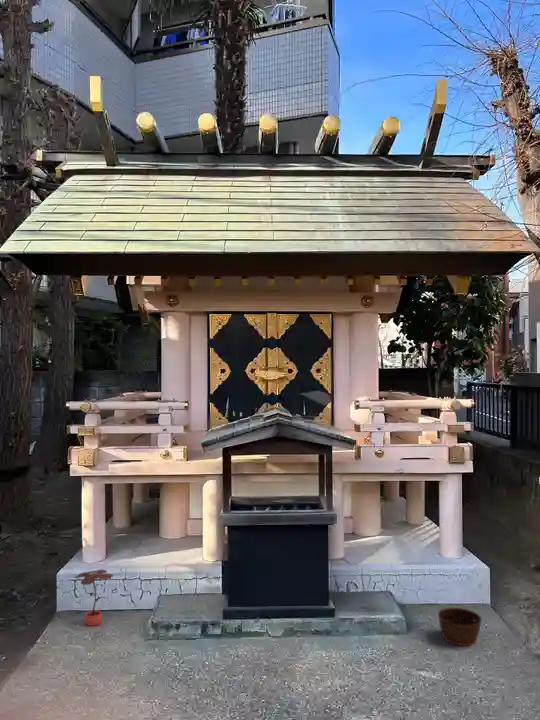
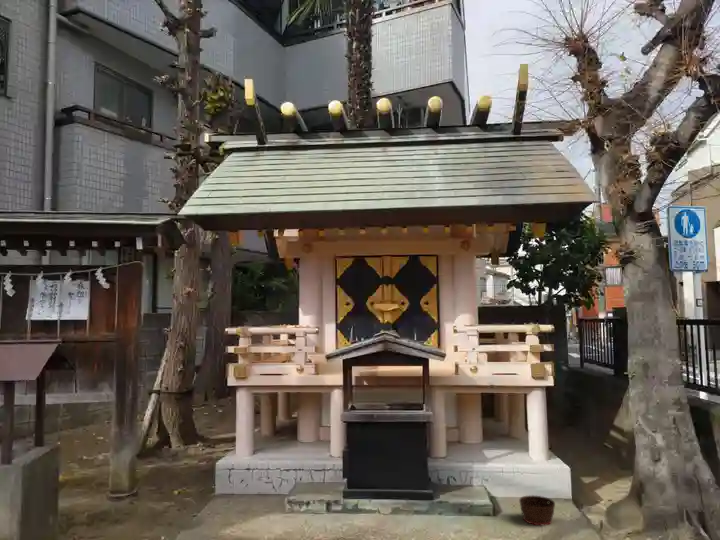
potted plant: present [75,570,113,626] -> none [230,460,259,504]

